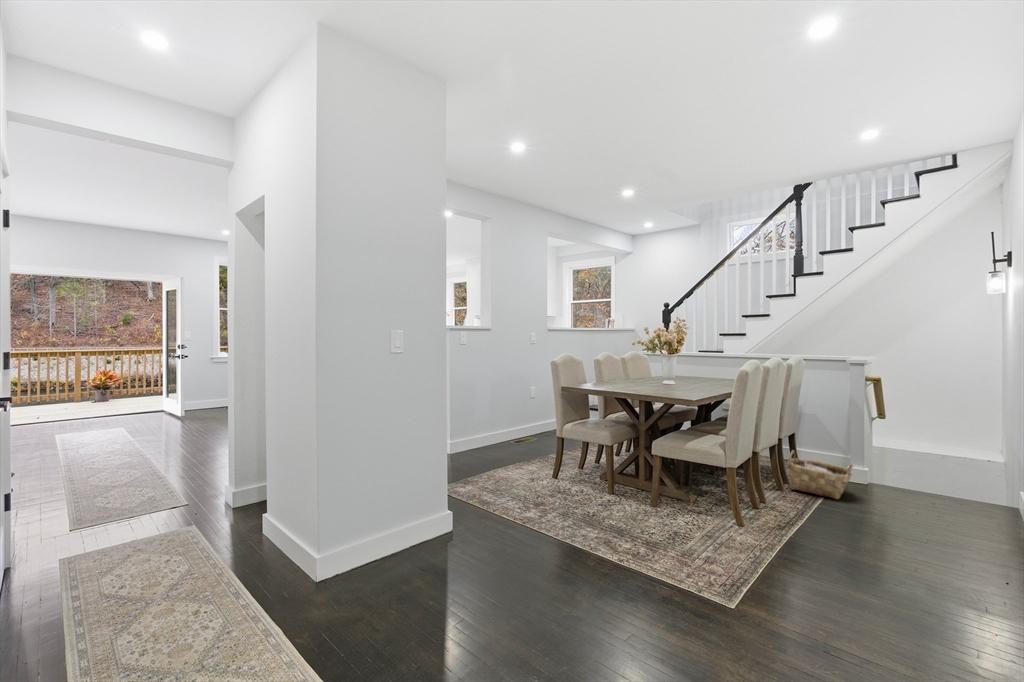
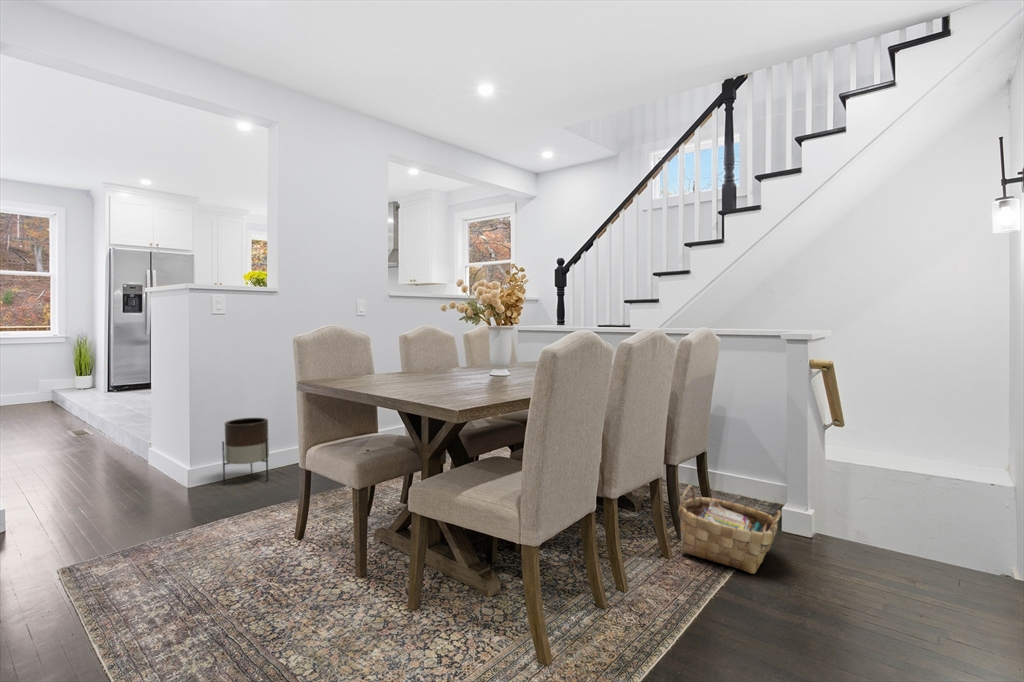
planter: none [471,410,497,452] -> present [222,418,269,485]

